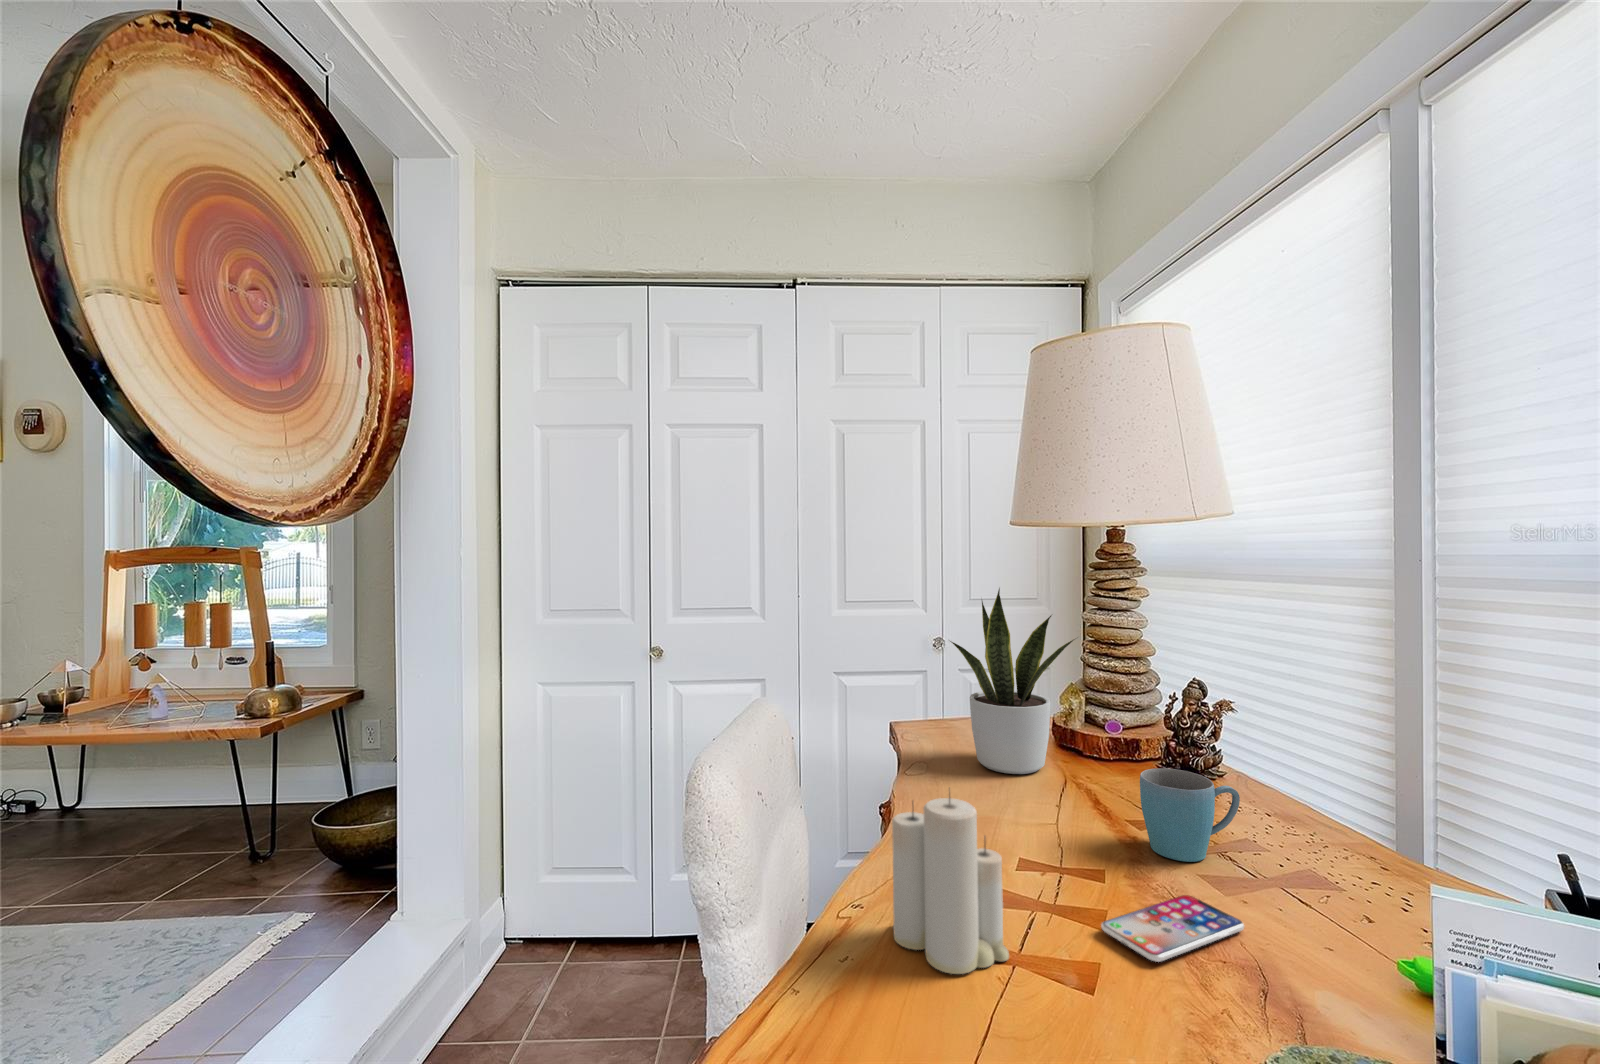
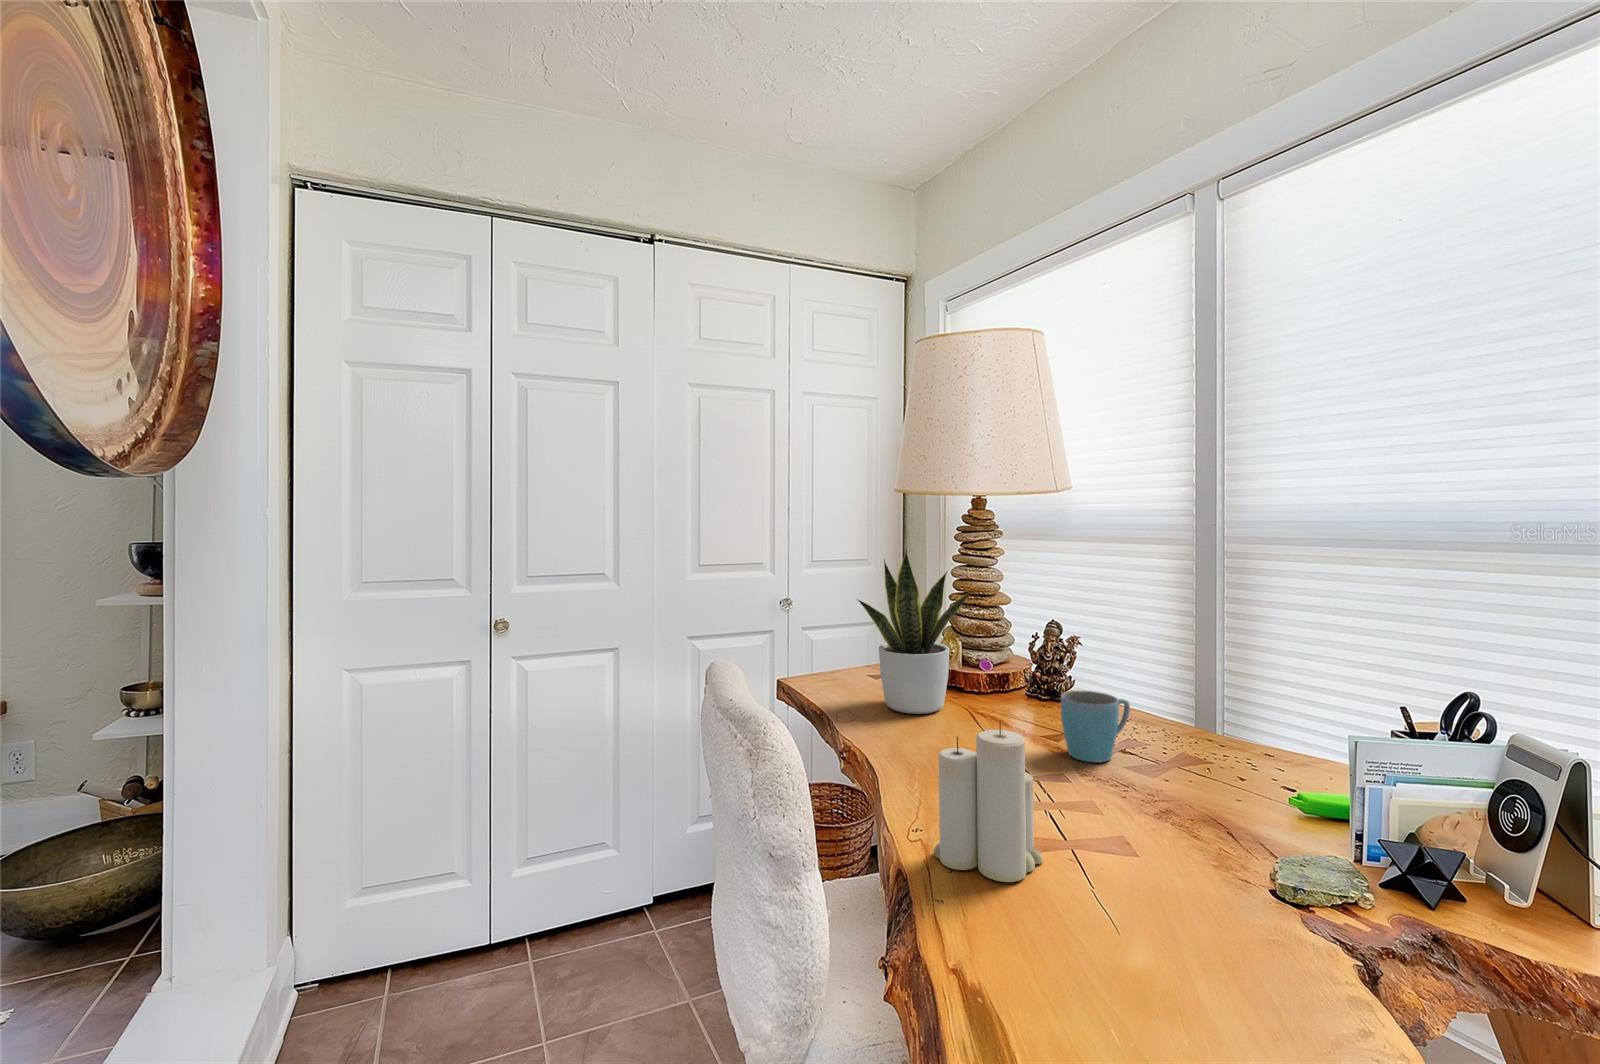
smartphone: present [1101,895,1244,962] -> none [1089,786,1177,839]

